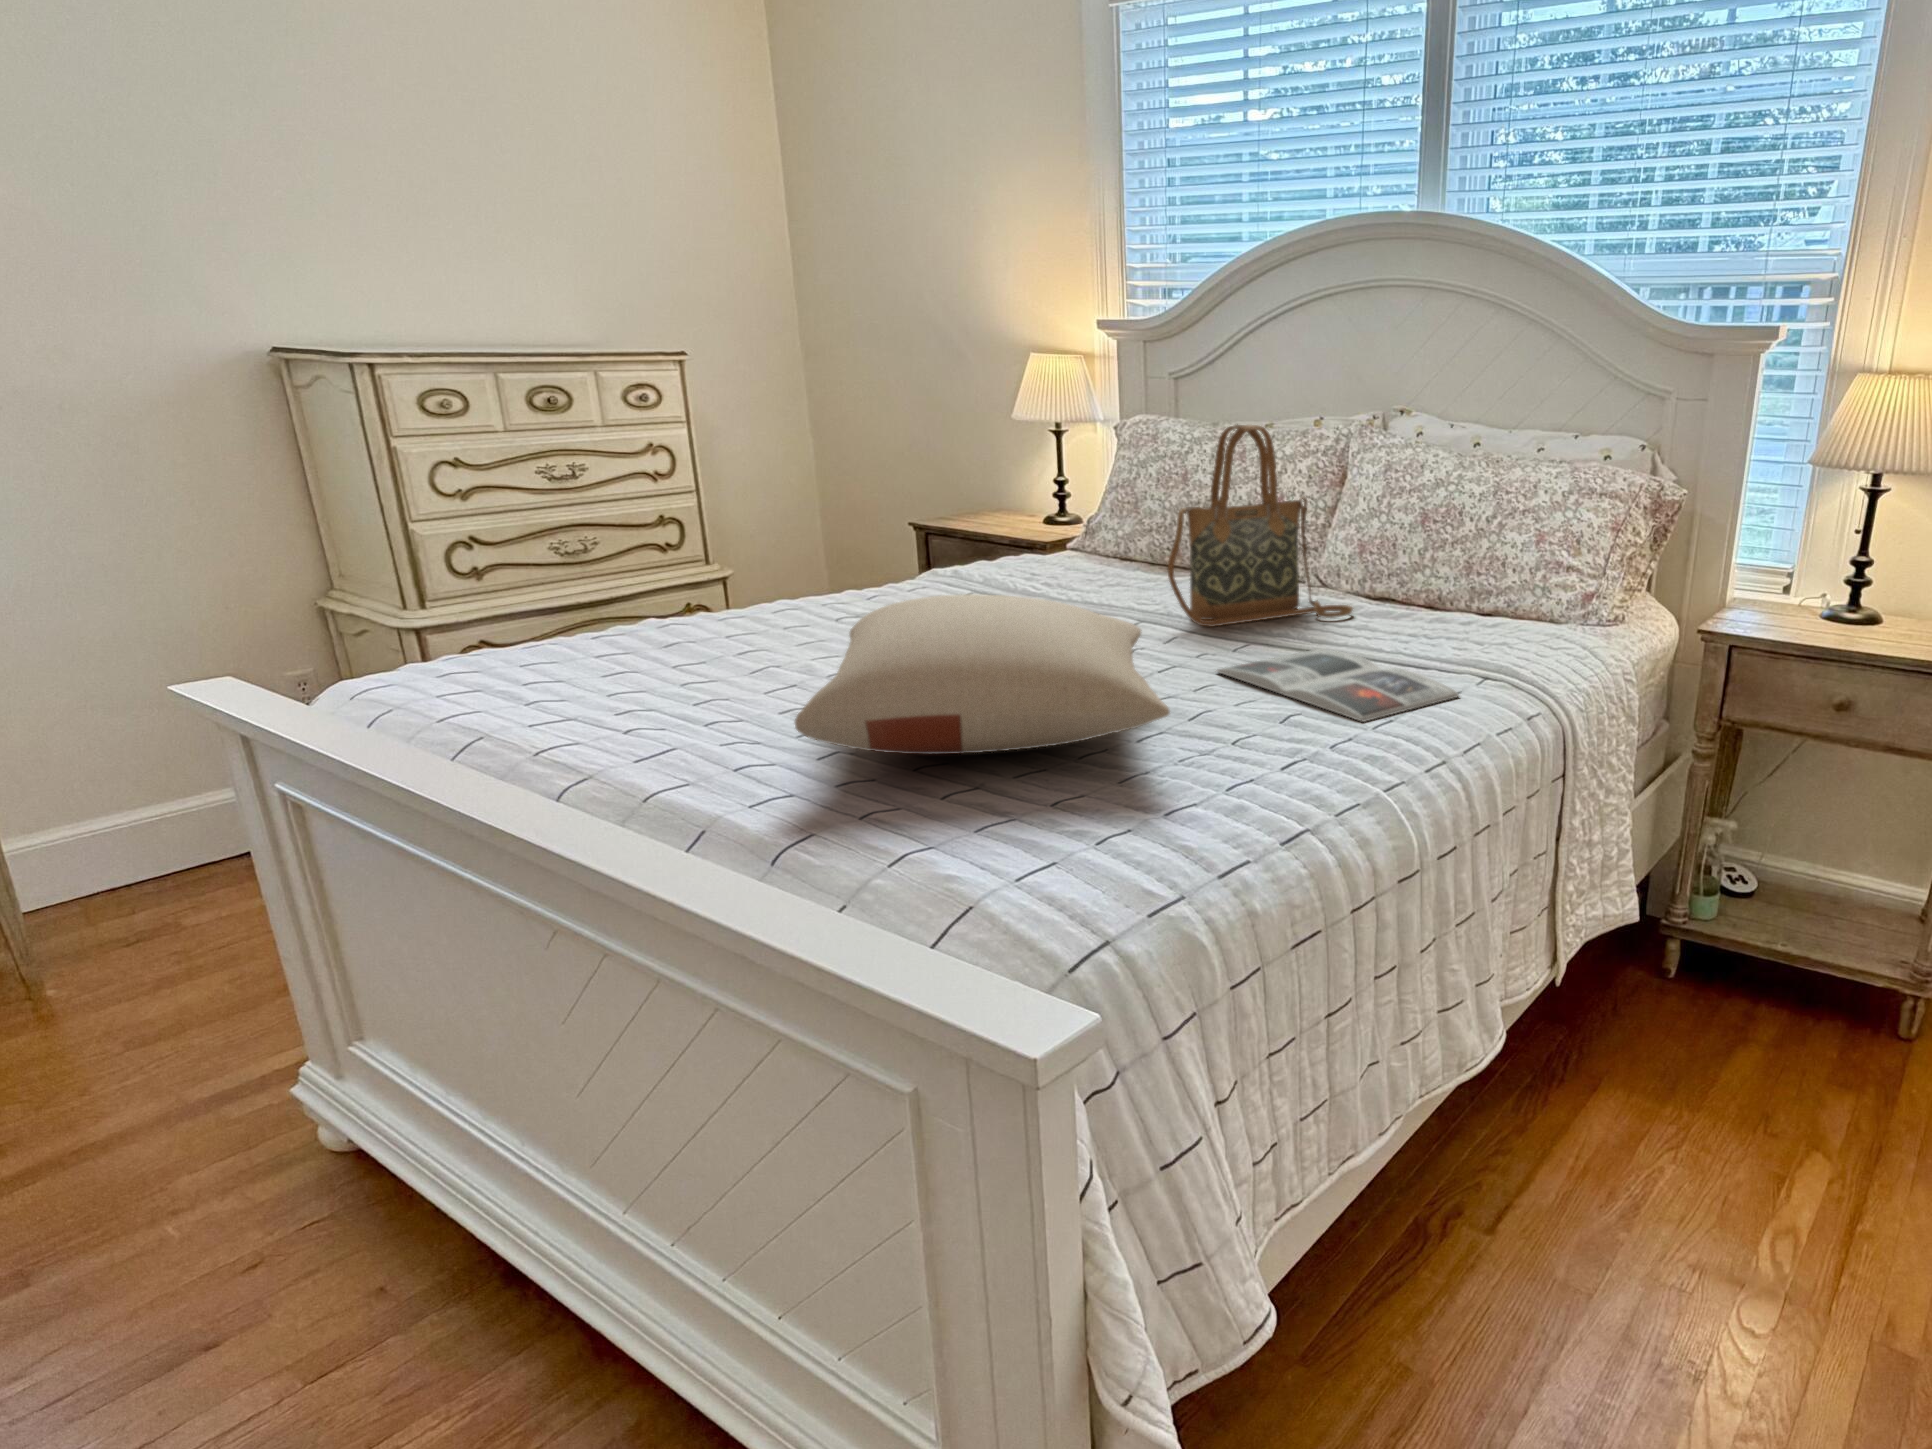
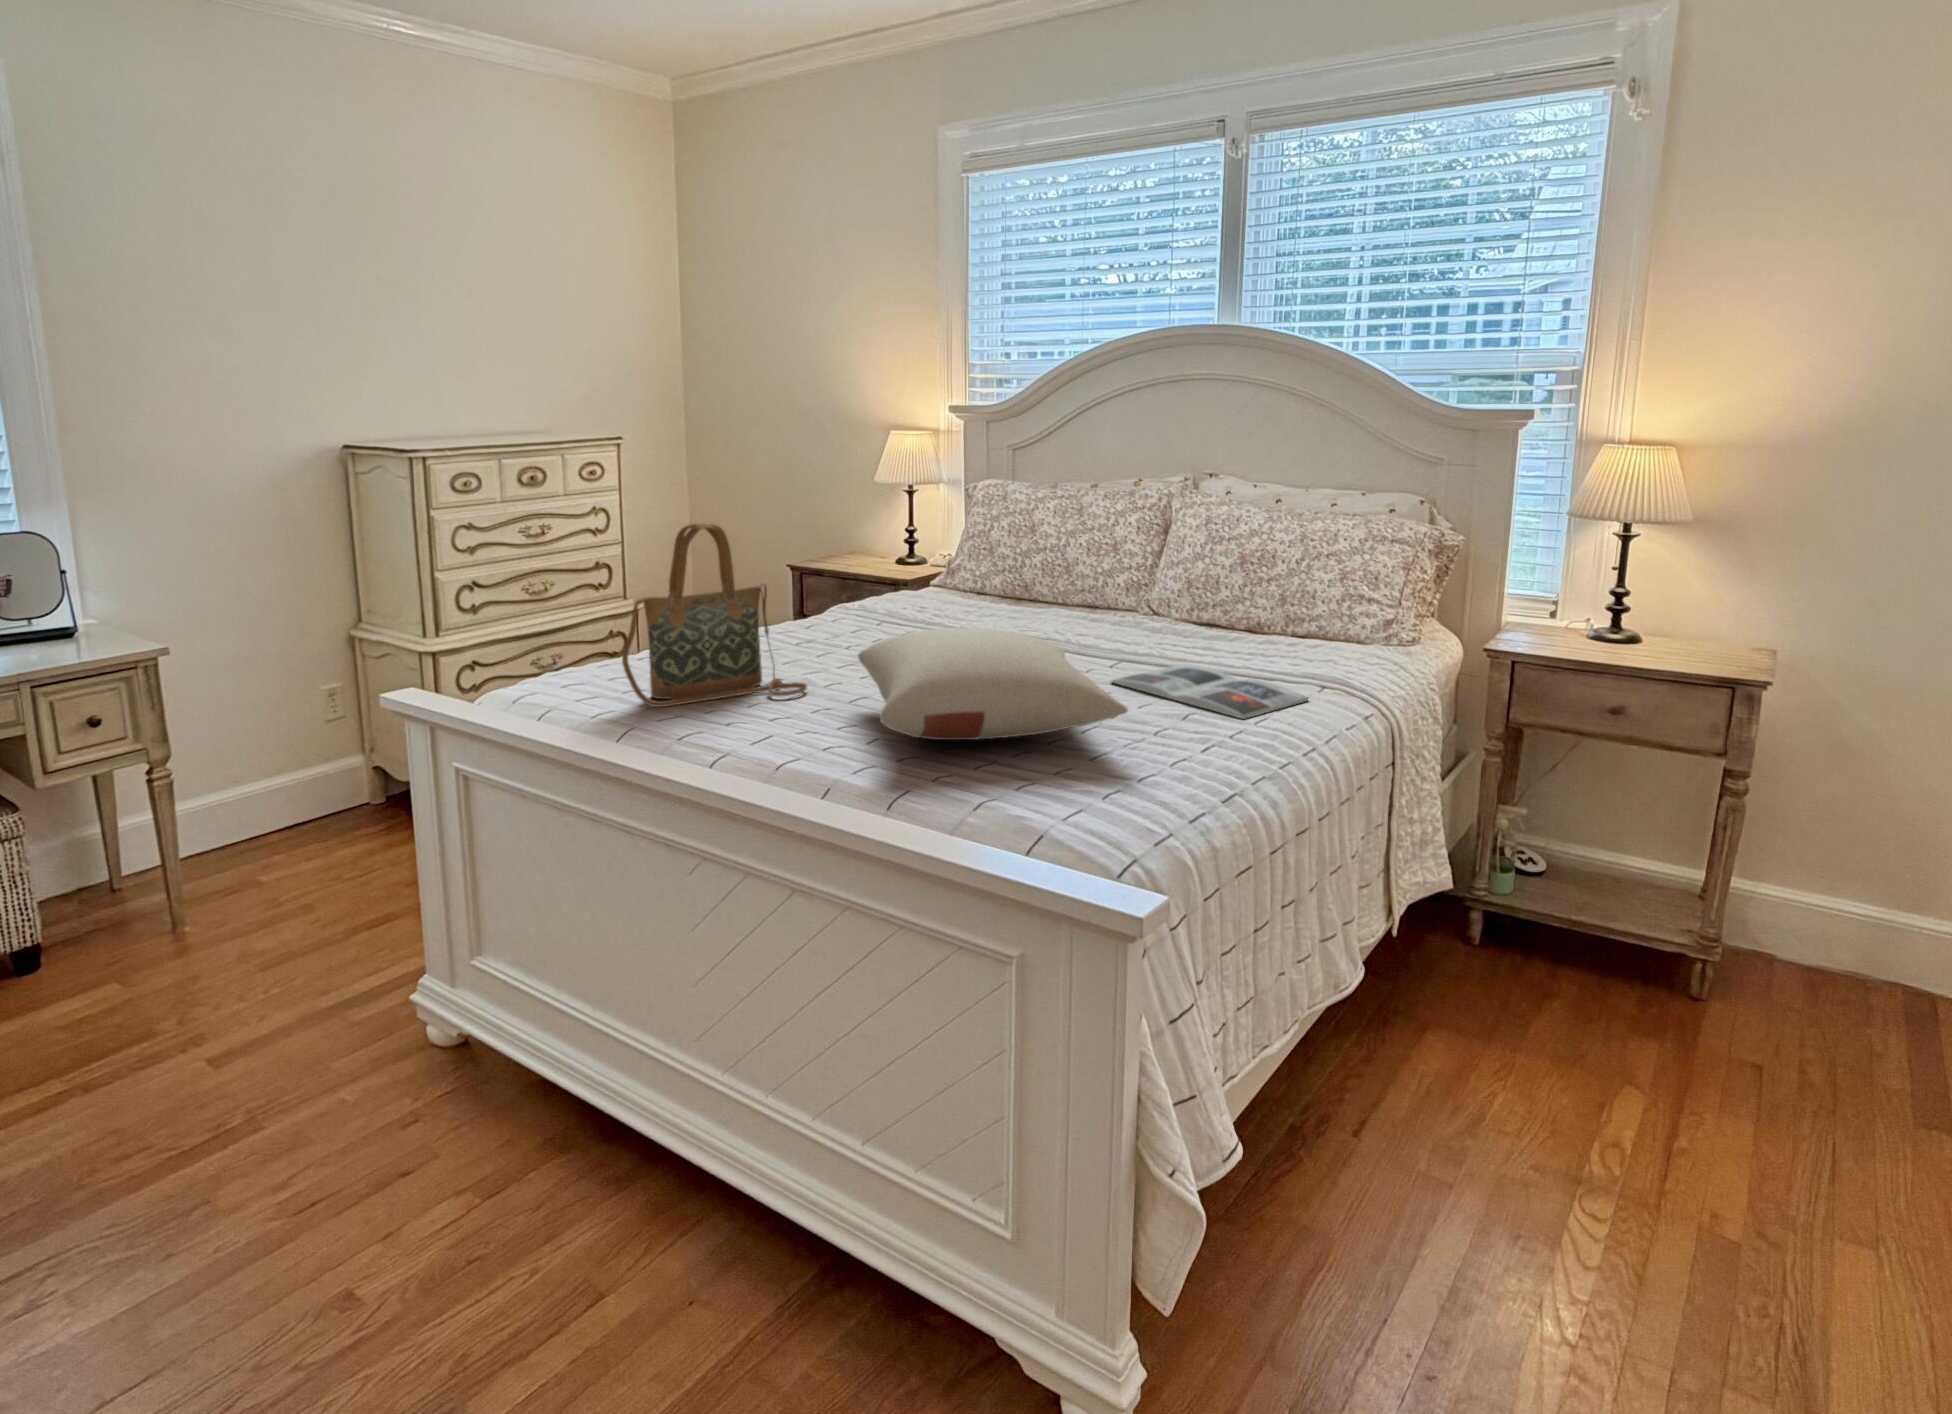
handbag: present [1168,425,1353,626] -> present [622,524,807,707]

